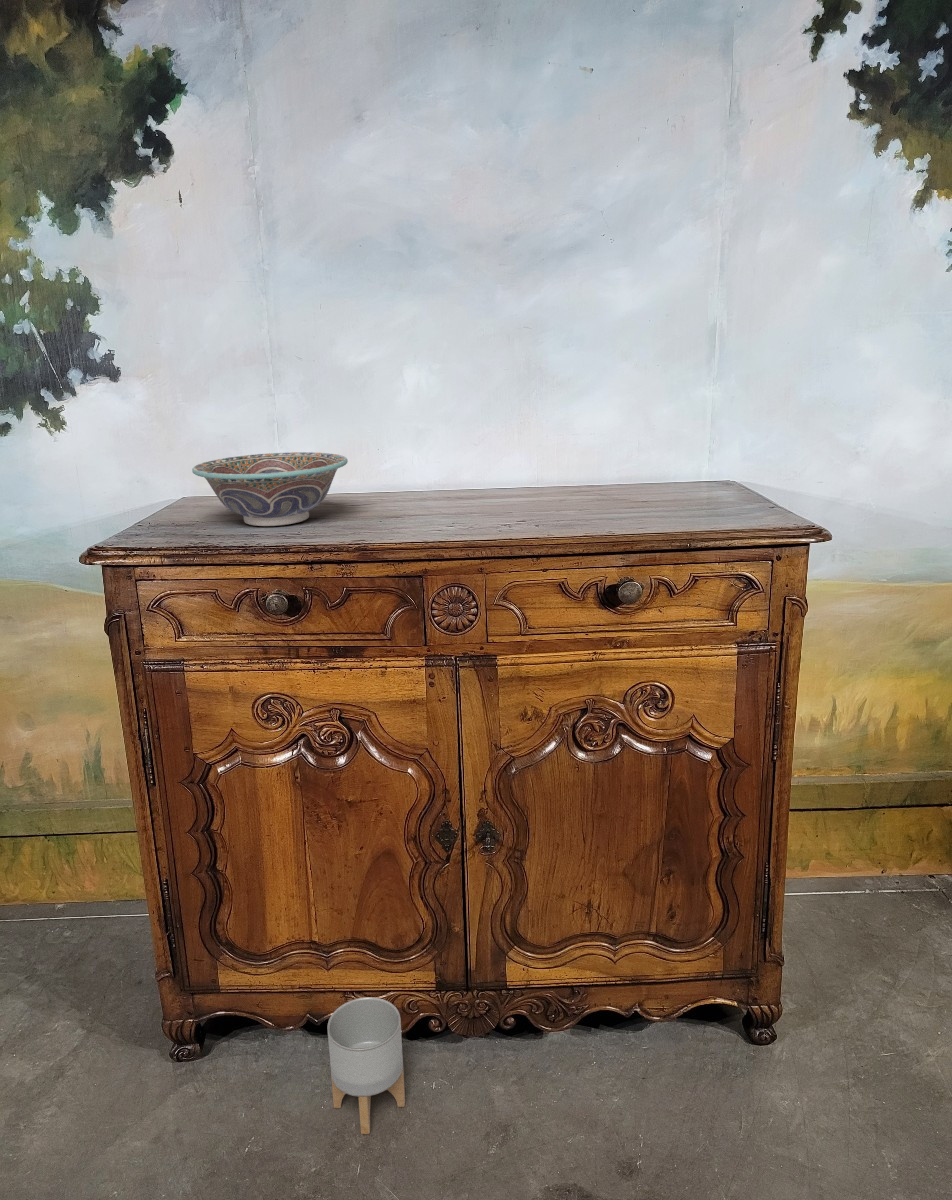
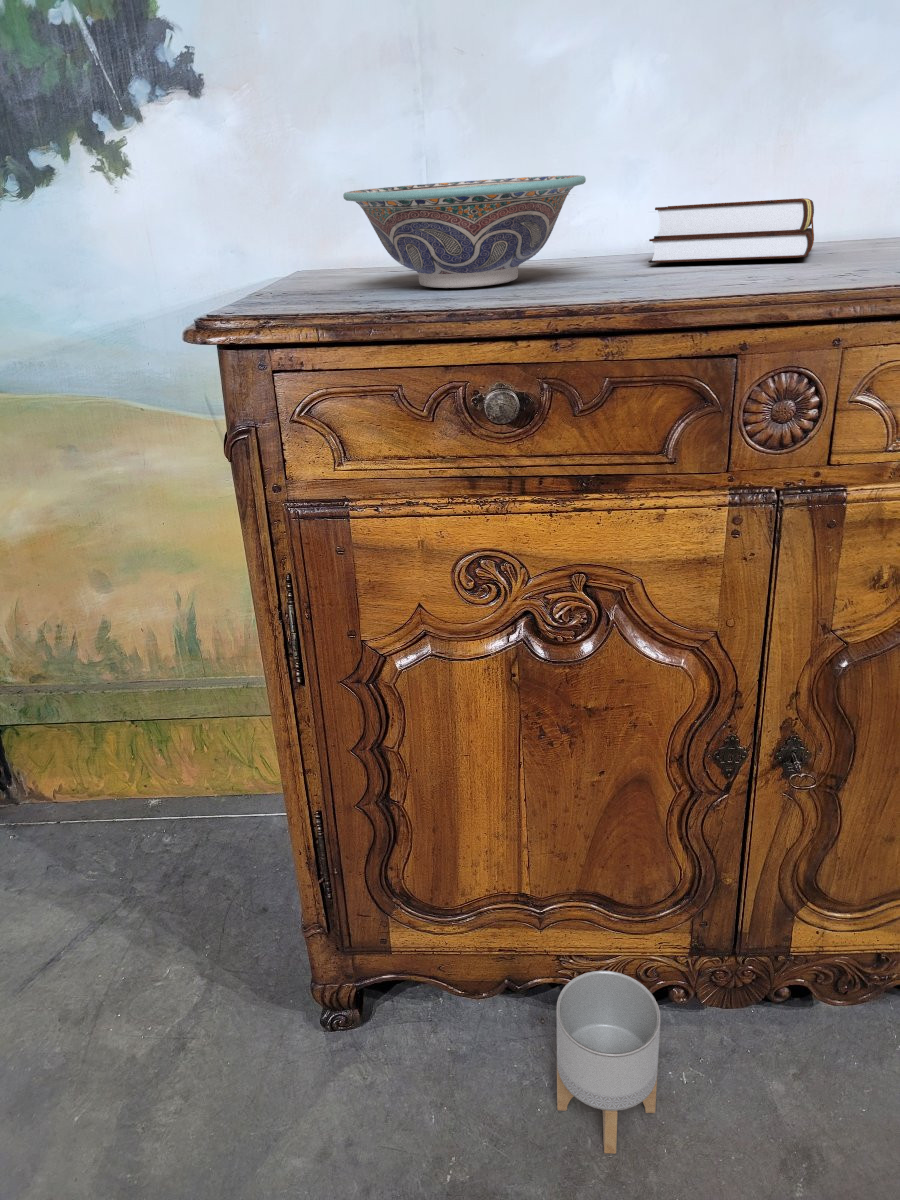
hardback book: none [405,461,530,507] -> present [648,198,814,263]

